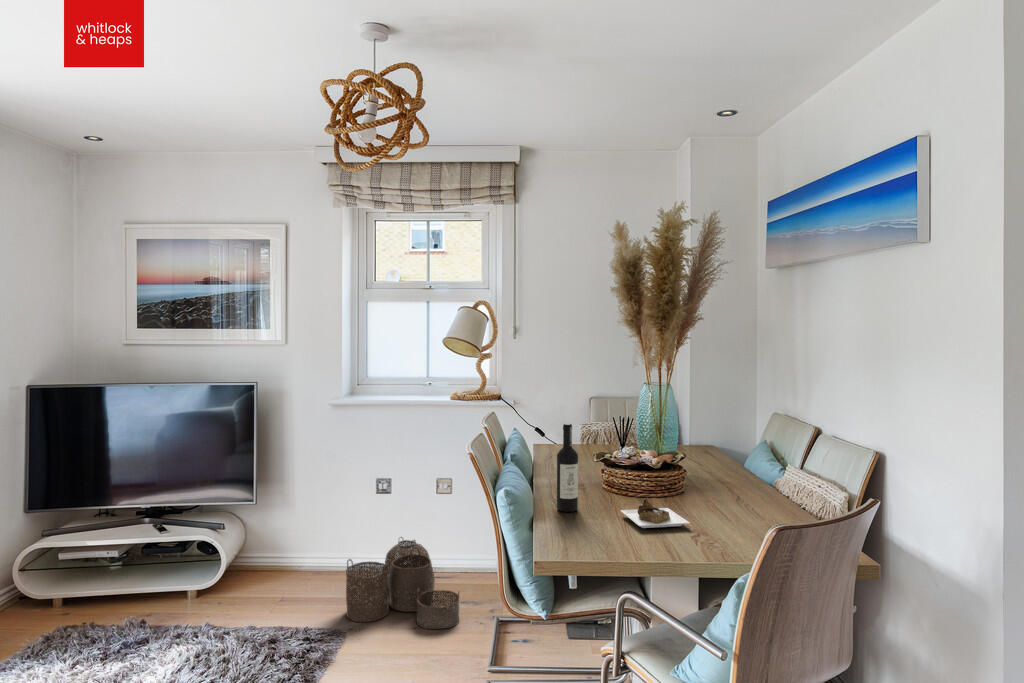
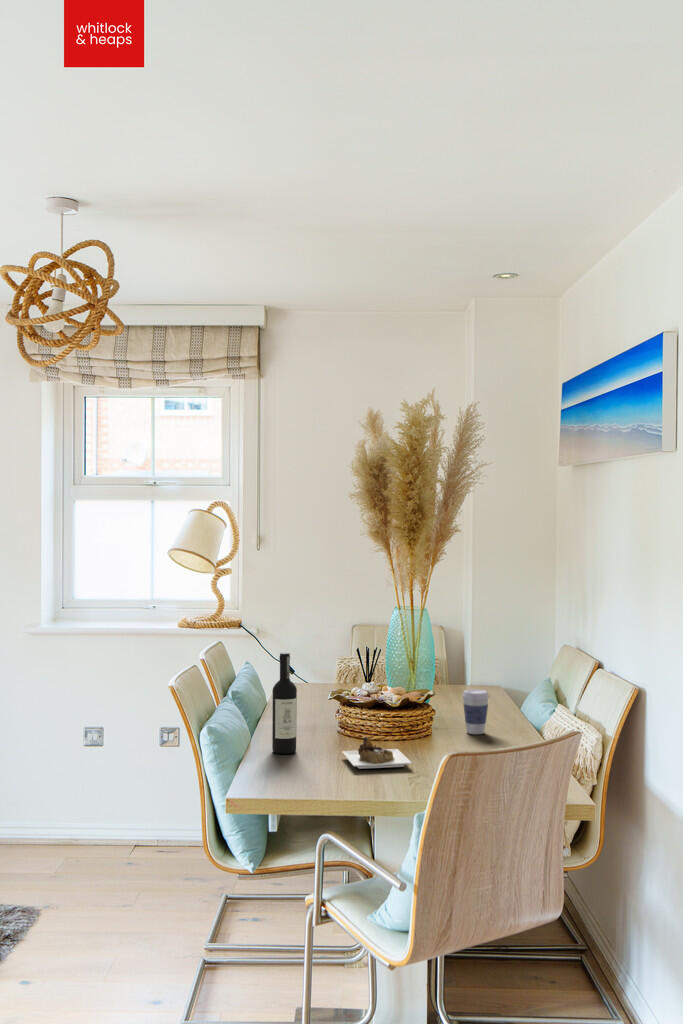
coffee cup: none [709,454,733,492] -> present [462,690,489,734]
woven basket: present [346,537,459,629] -> none [37,802,179,911]

